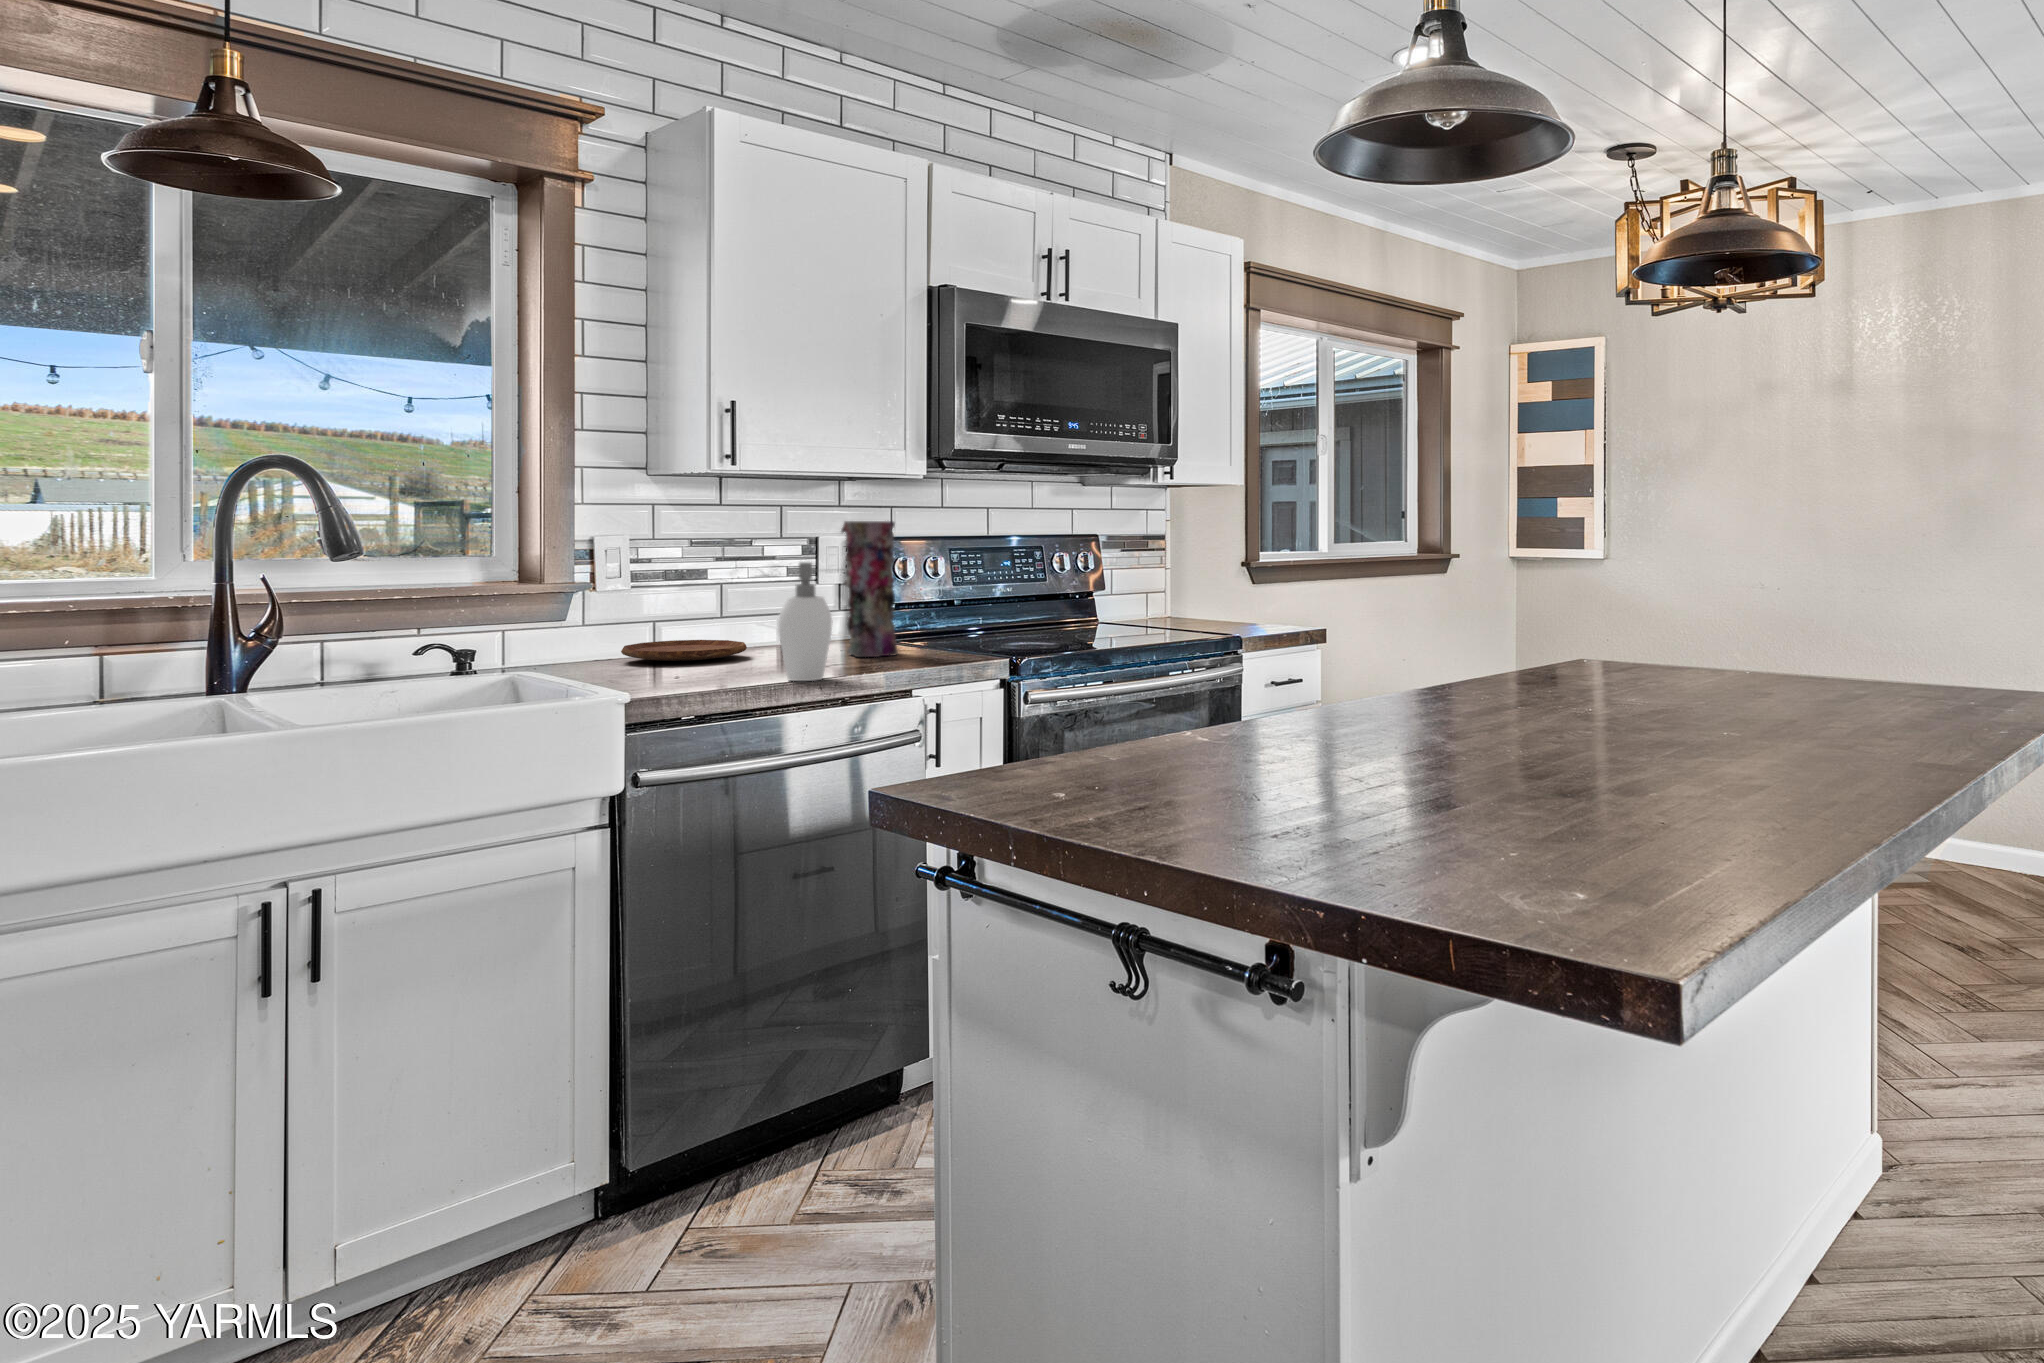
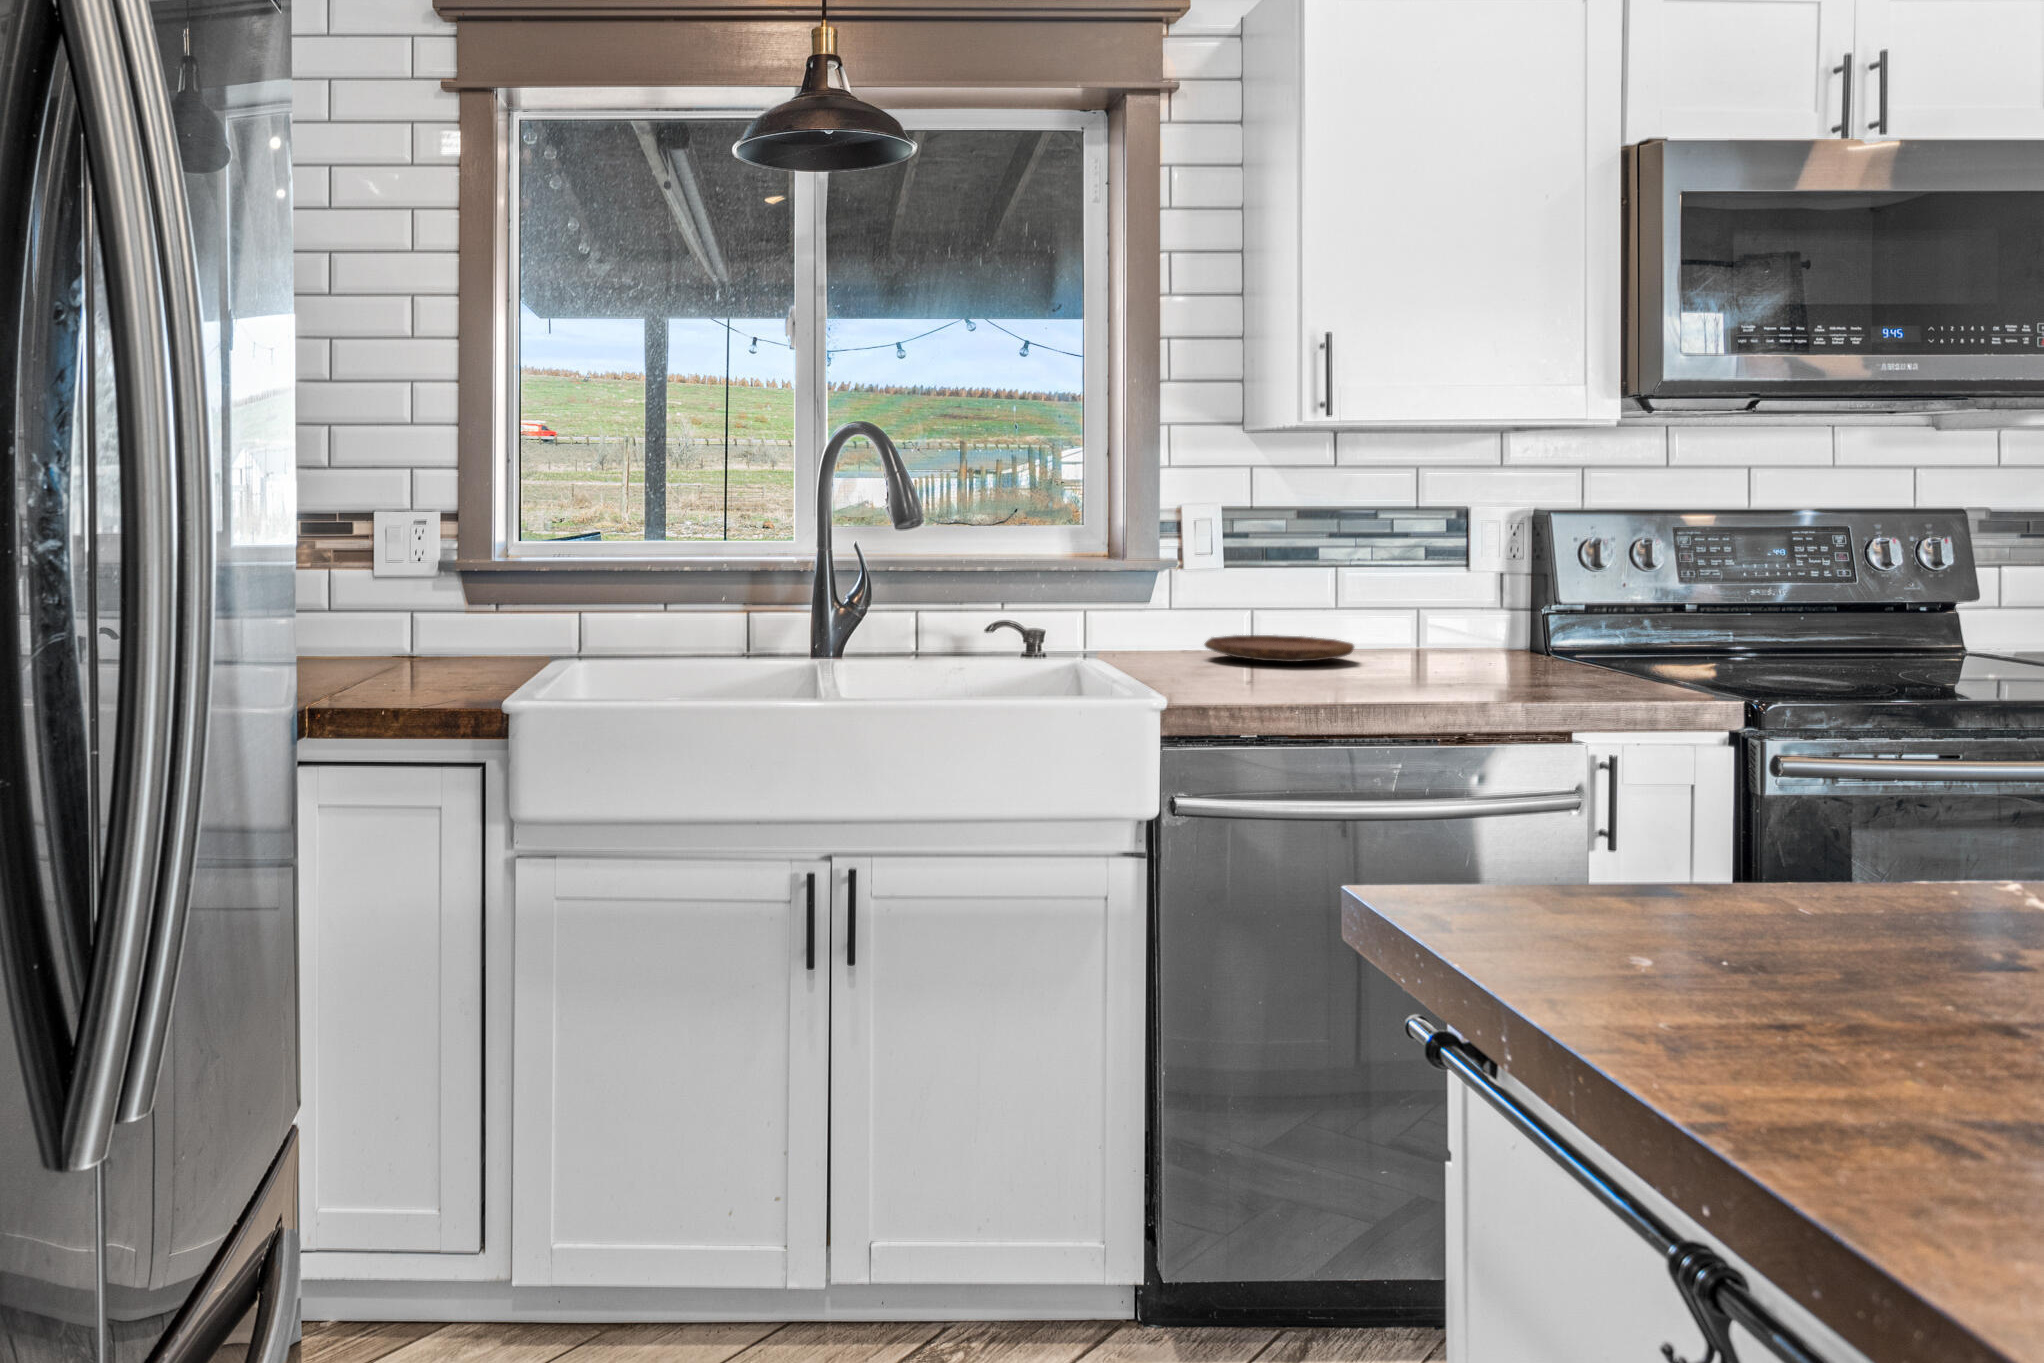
vase: present [841,521,898,657] -> none [1483,484,1566,677]
soap dispenser: present [778,562,849,681] -> none [1368,539,1471,702]

